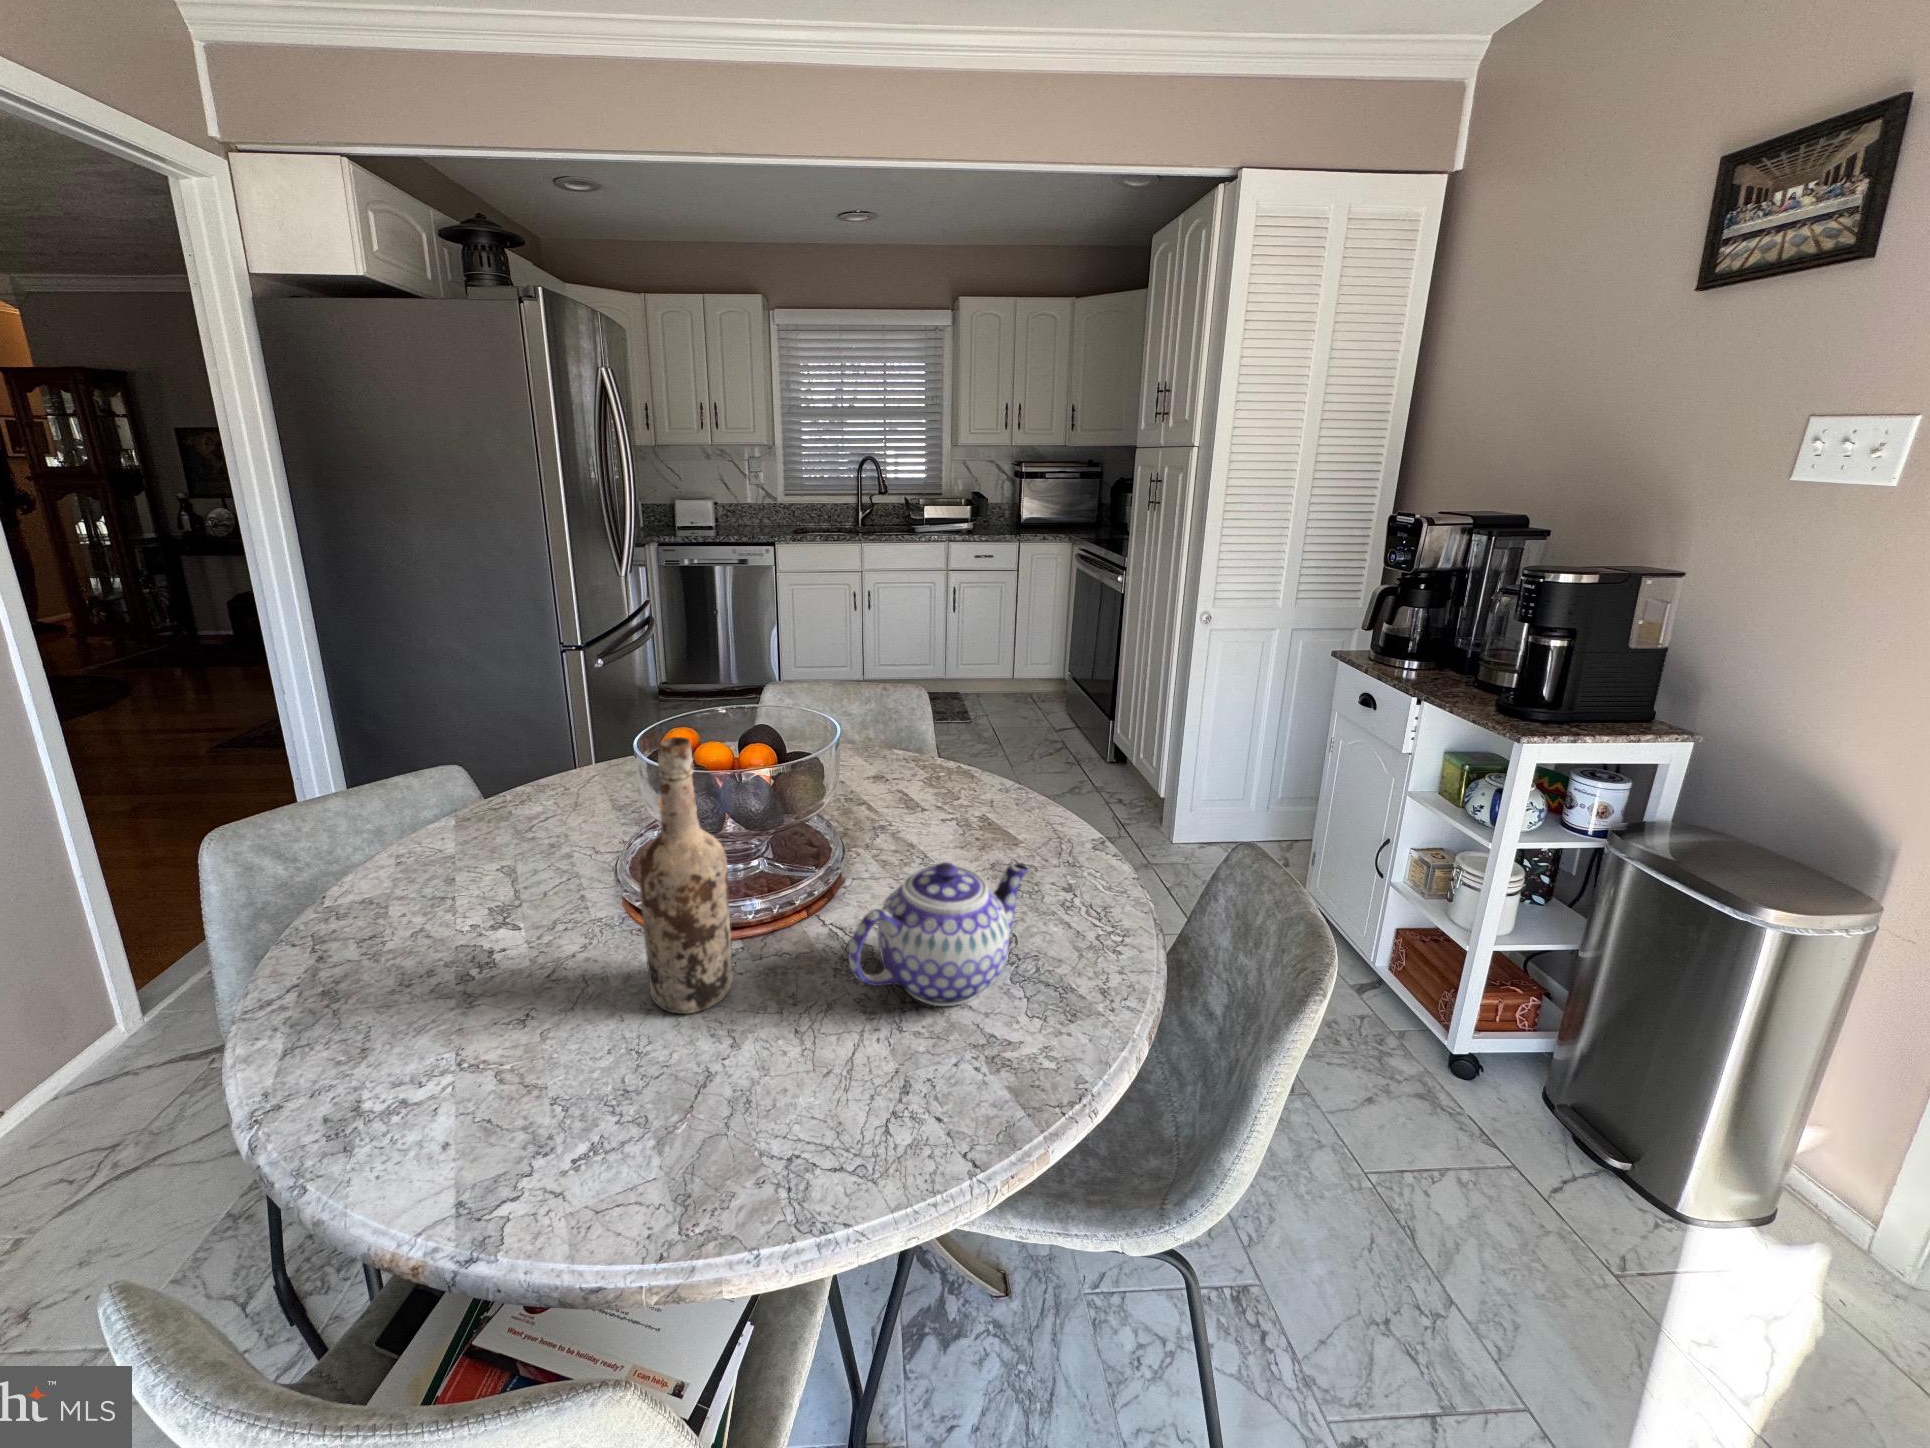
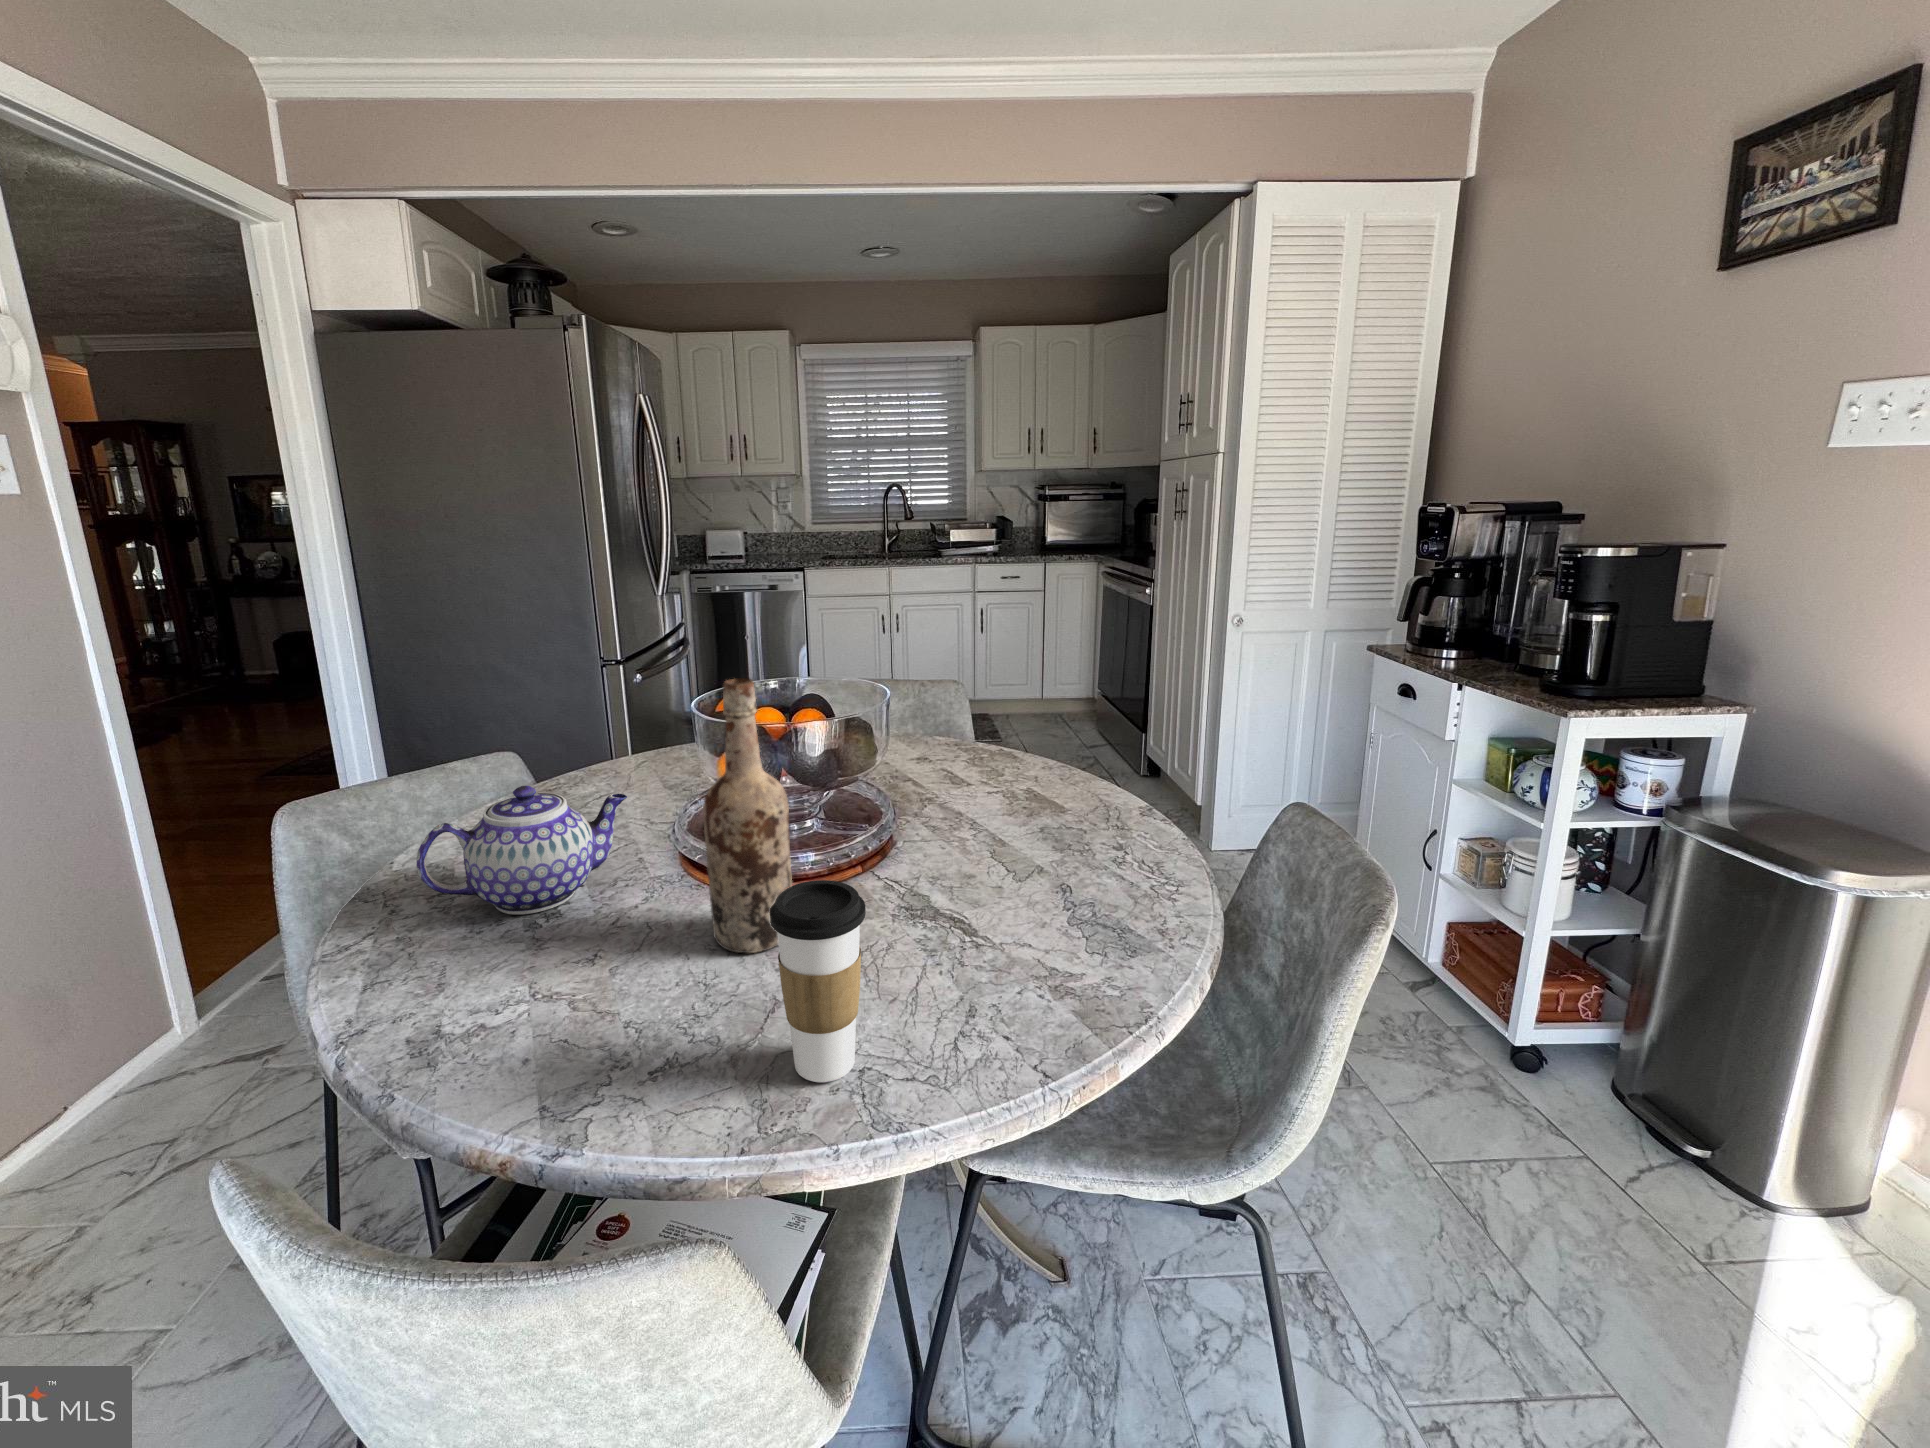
teapot: present [849,862,1028,1006] -> present [416,786,627,914]
coffee cup: none [694,969,793,1174] -> present [769,880,866,1082]

